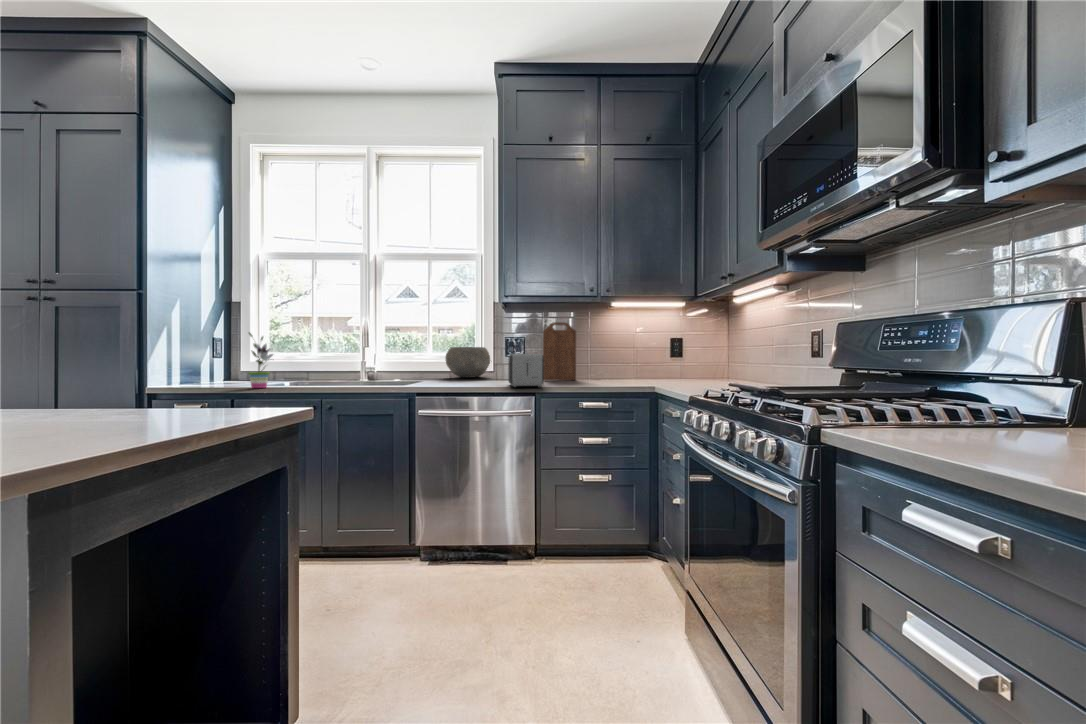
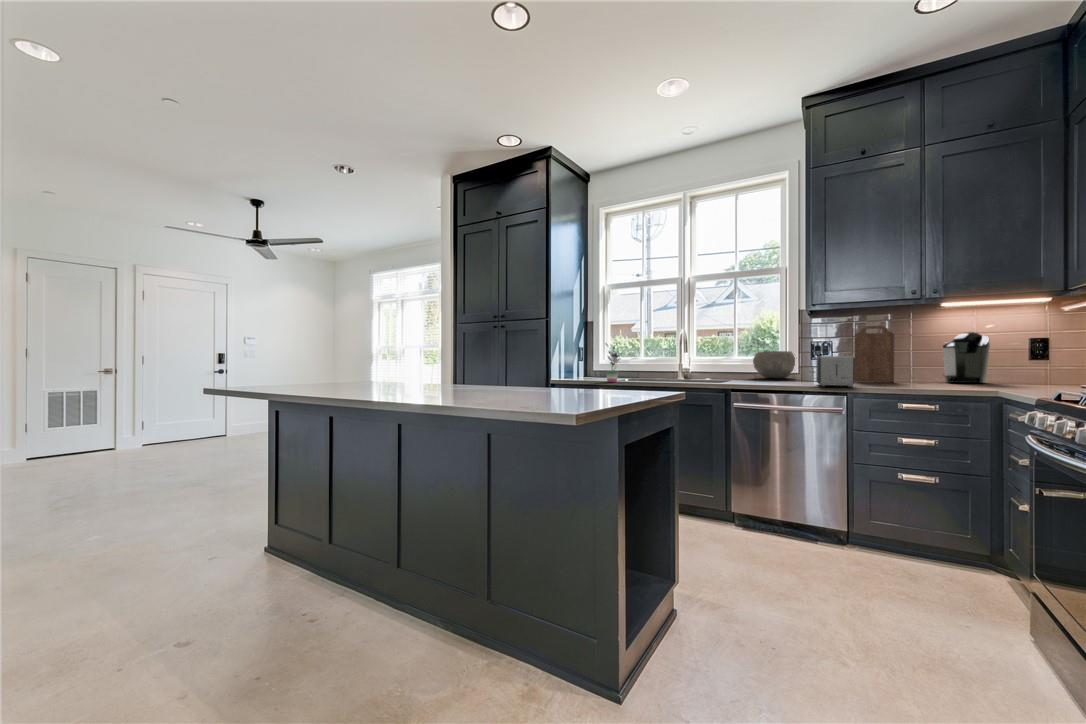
coffee maker: none [607,332,646,379] -> present [943,332,990,383]

